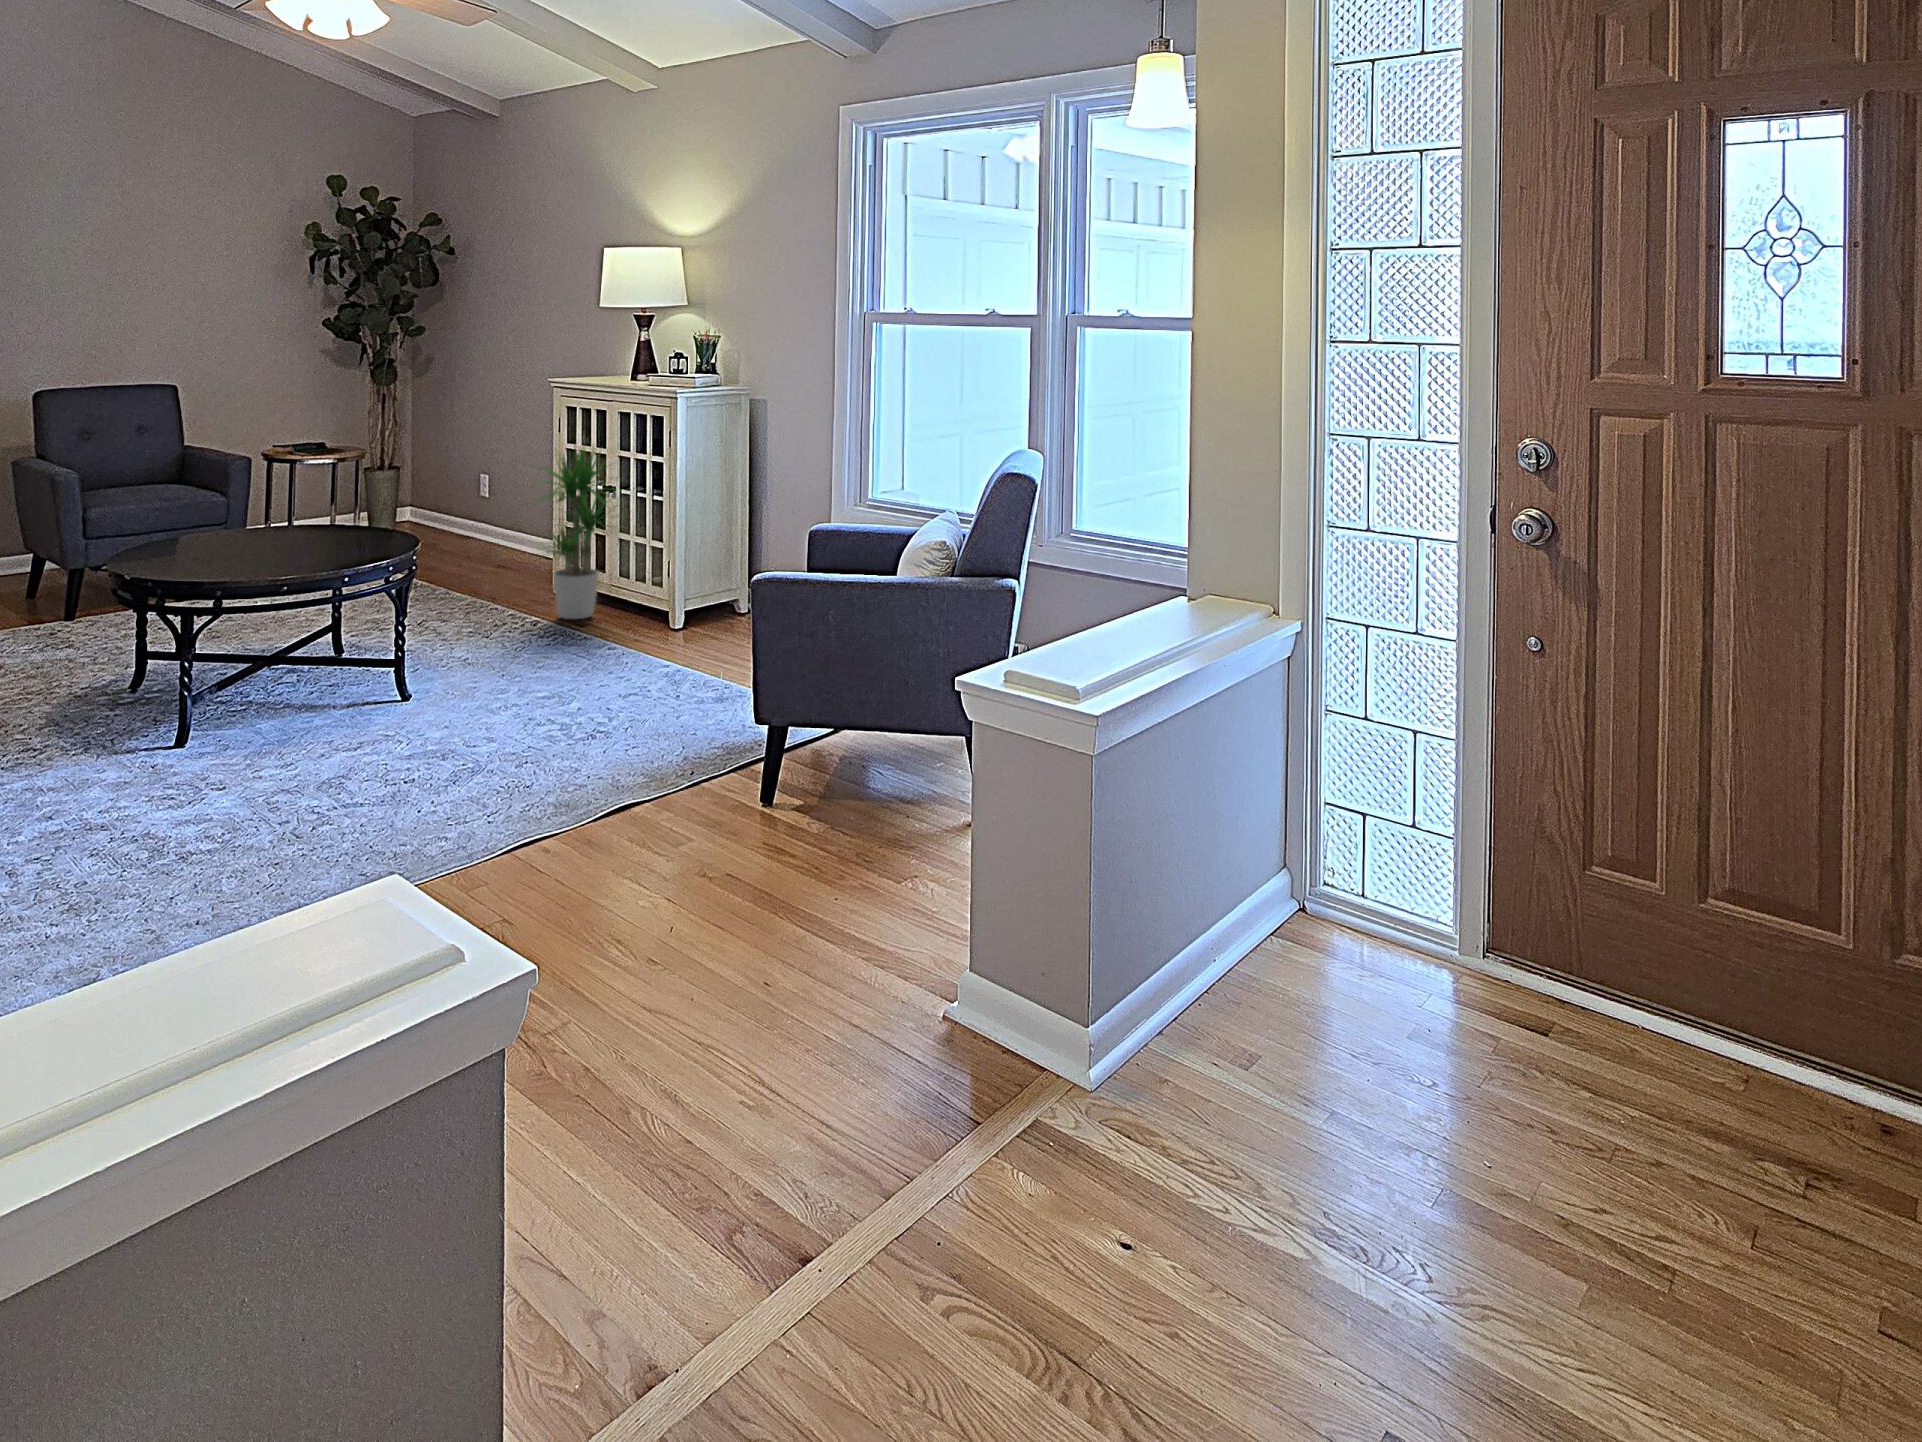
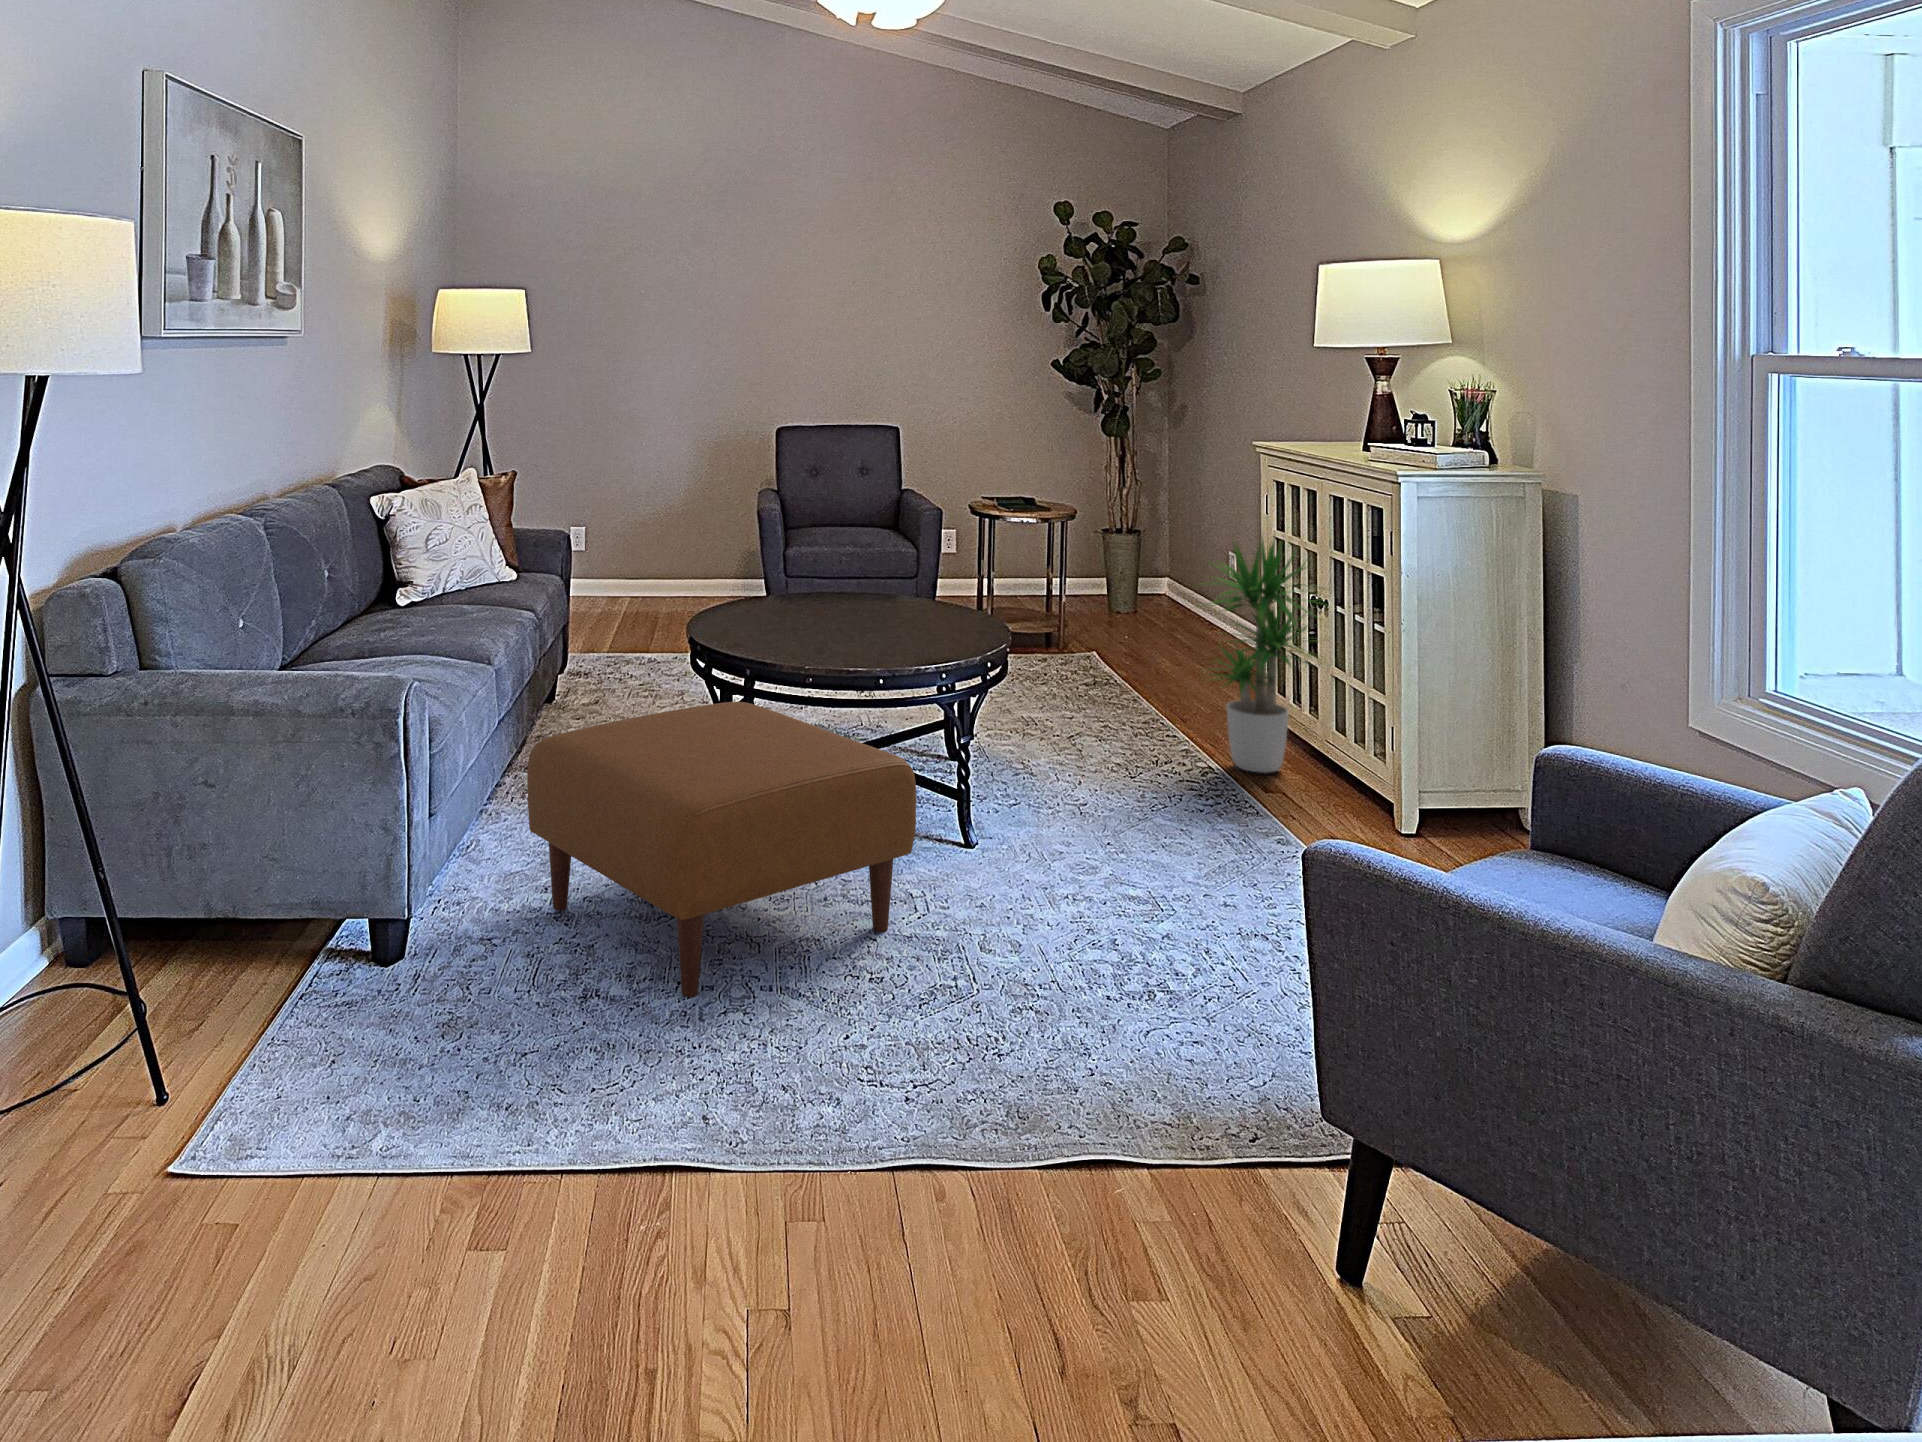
ottoman: none [58,611,421,834] -> present [527,702,916,997]

